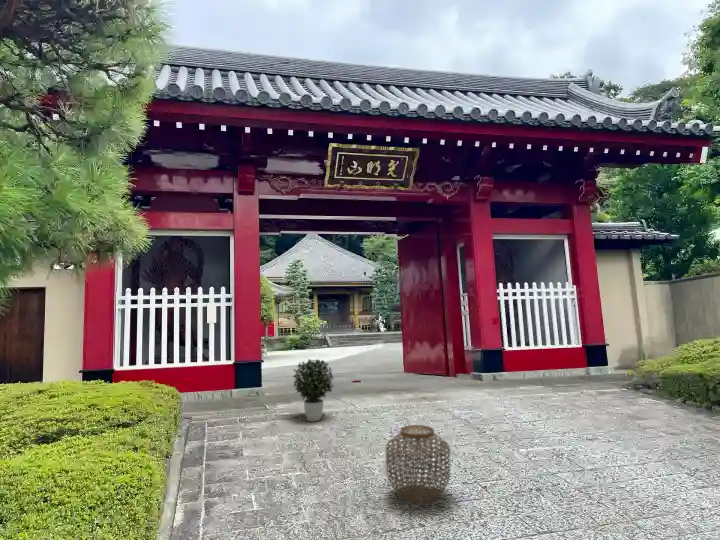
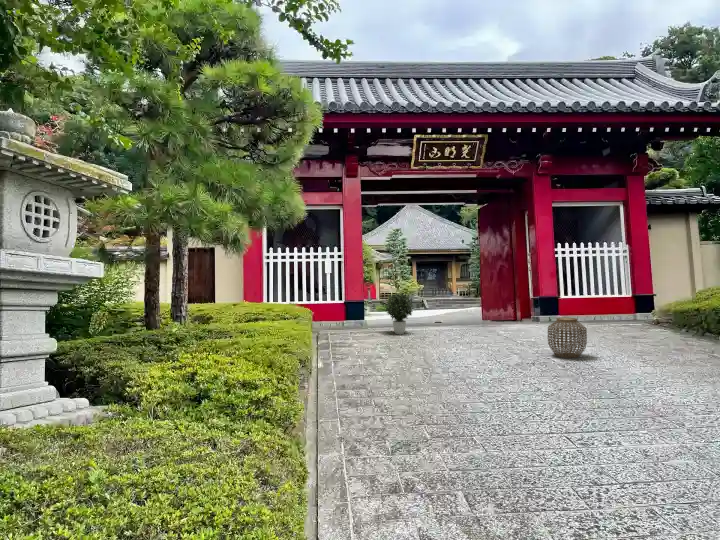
woven basket: present [386,425,450,504] -> present [548,318,587,358]

